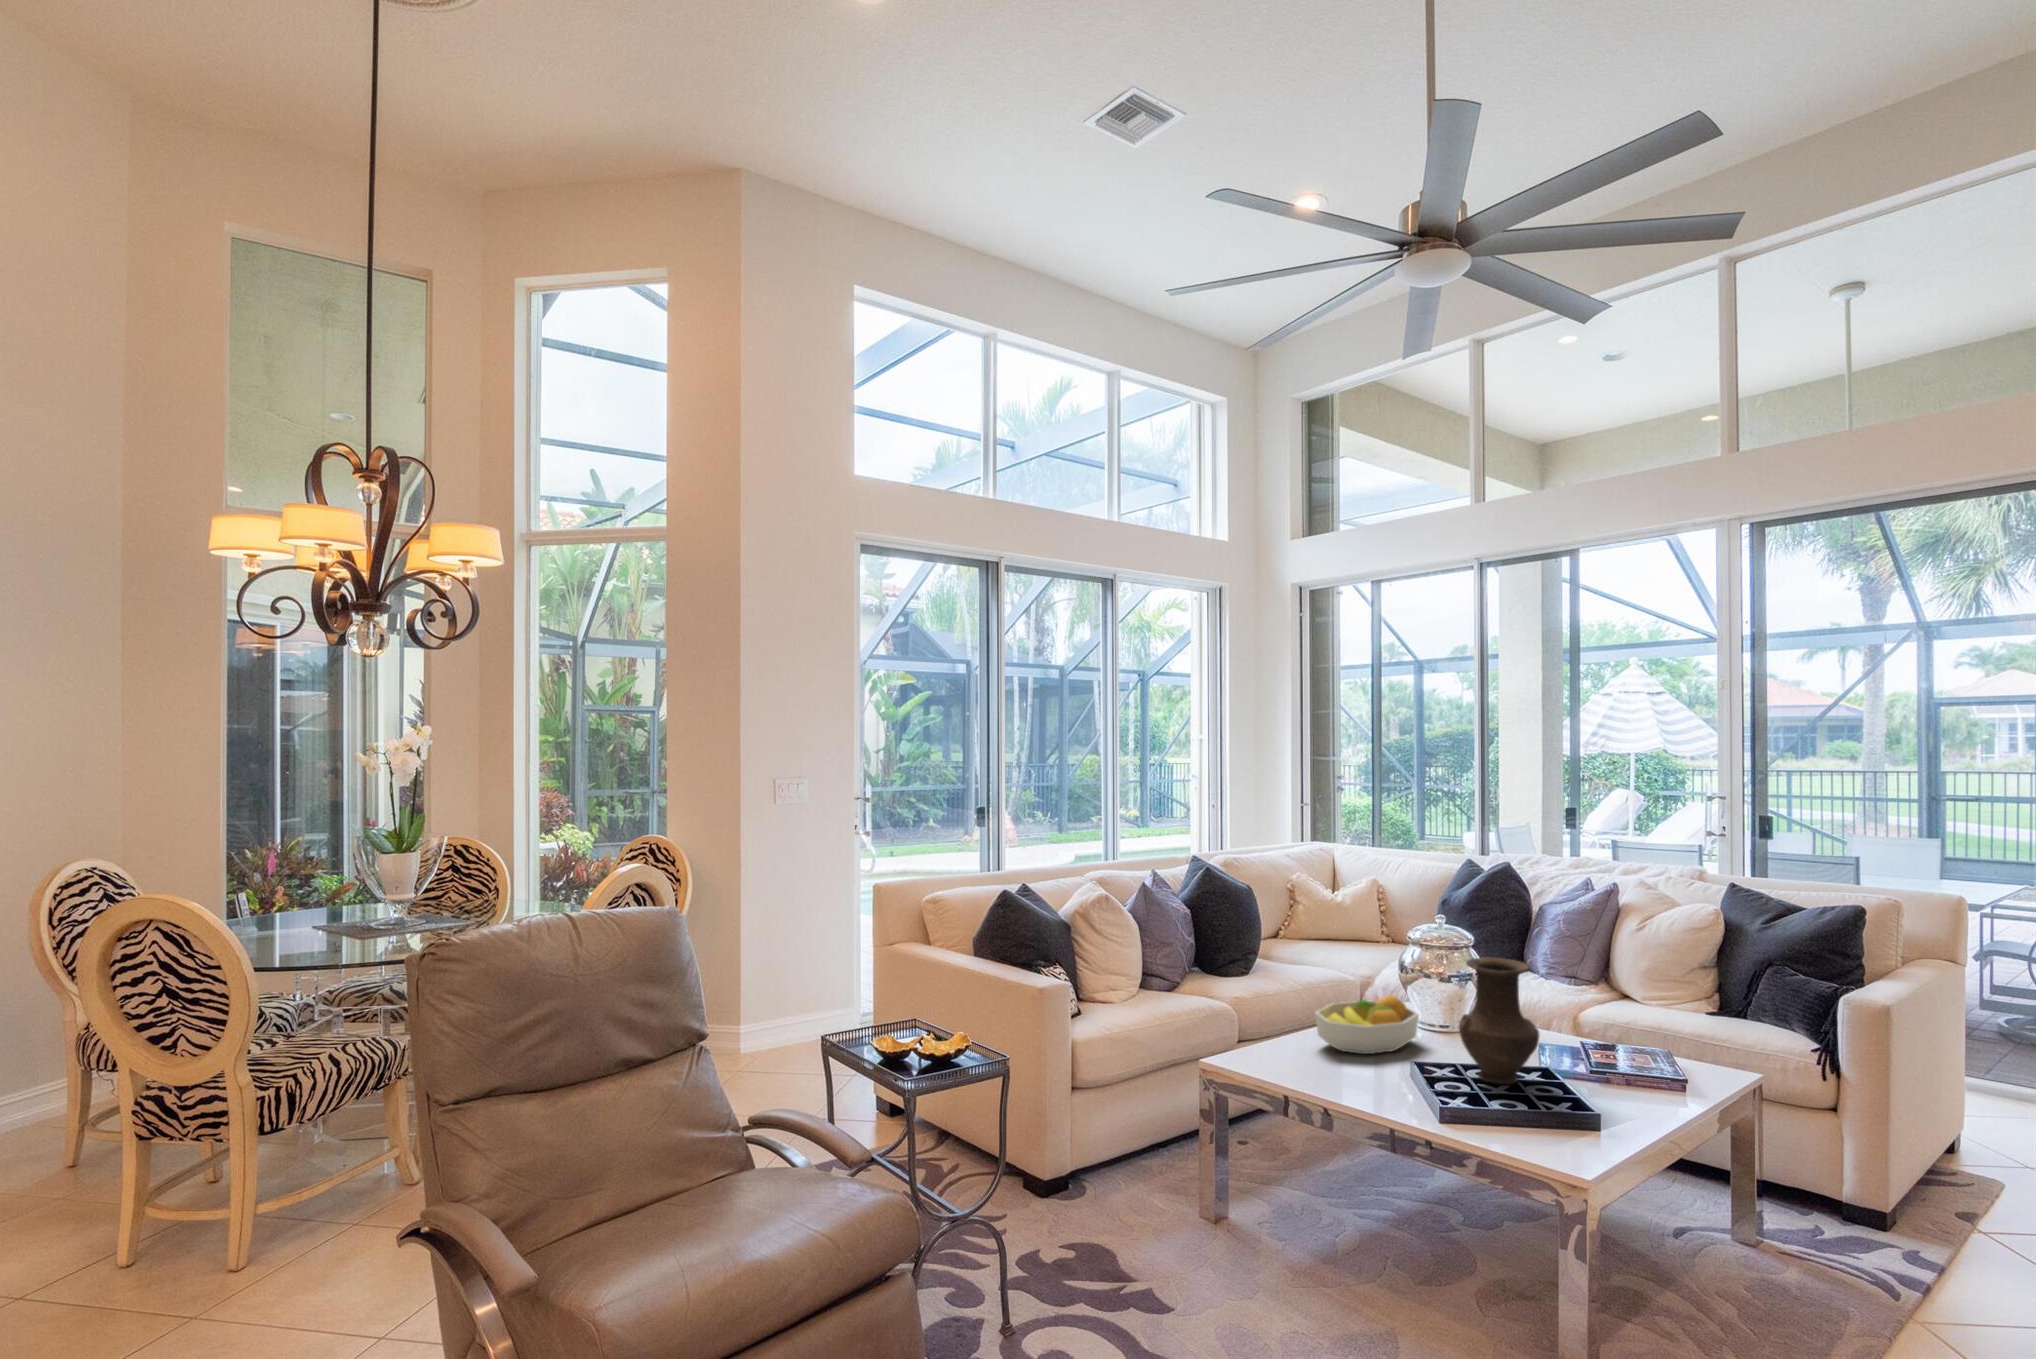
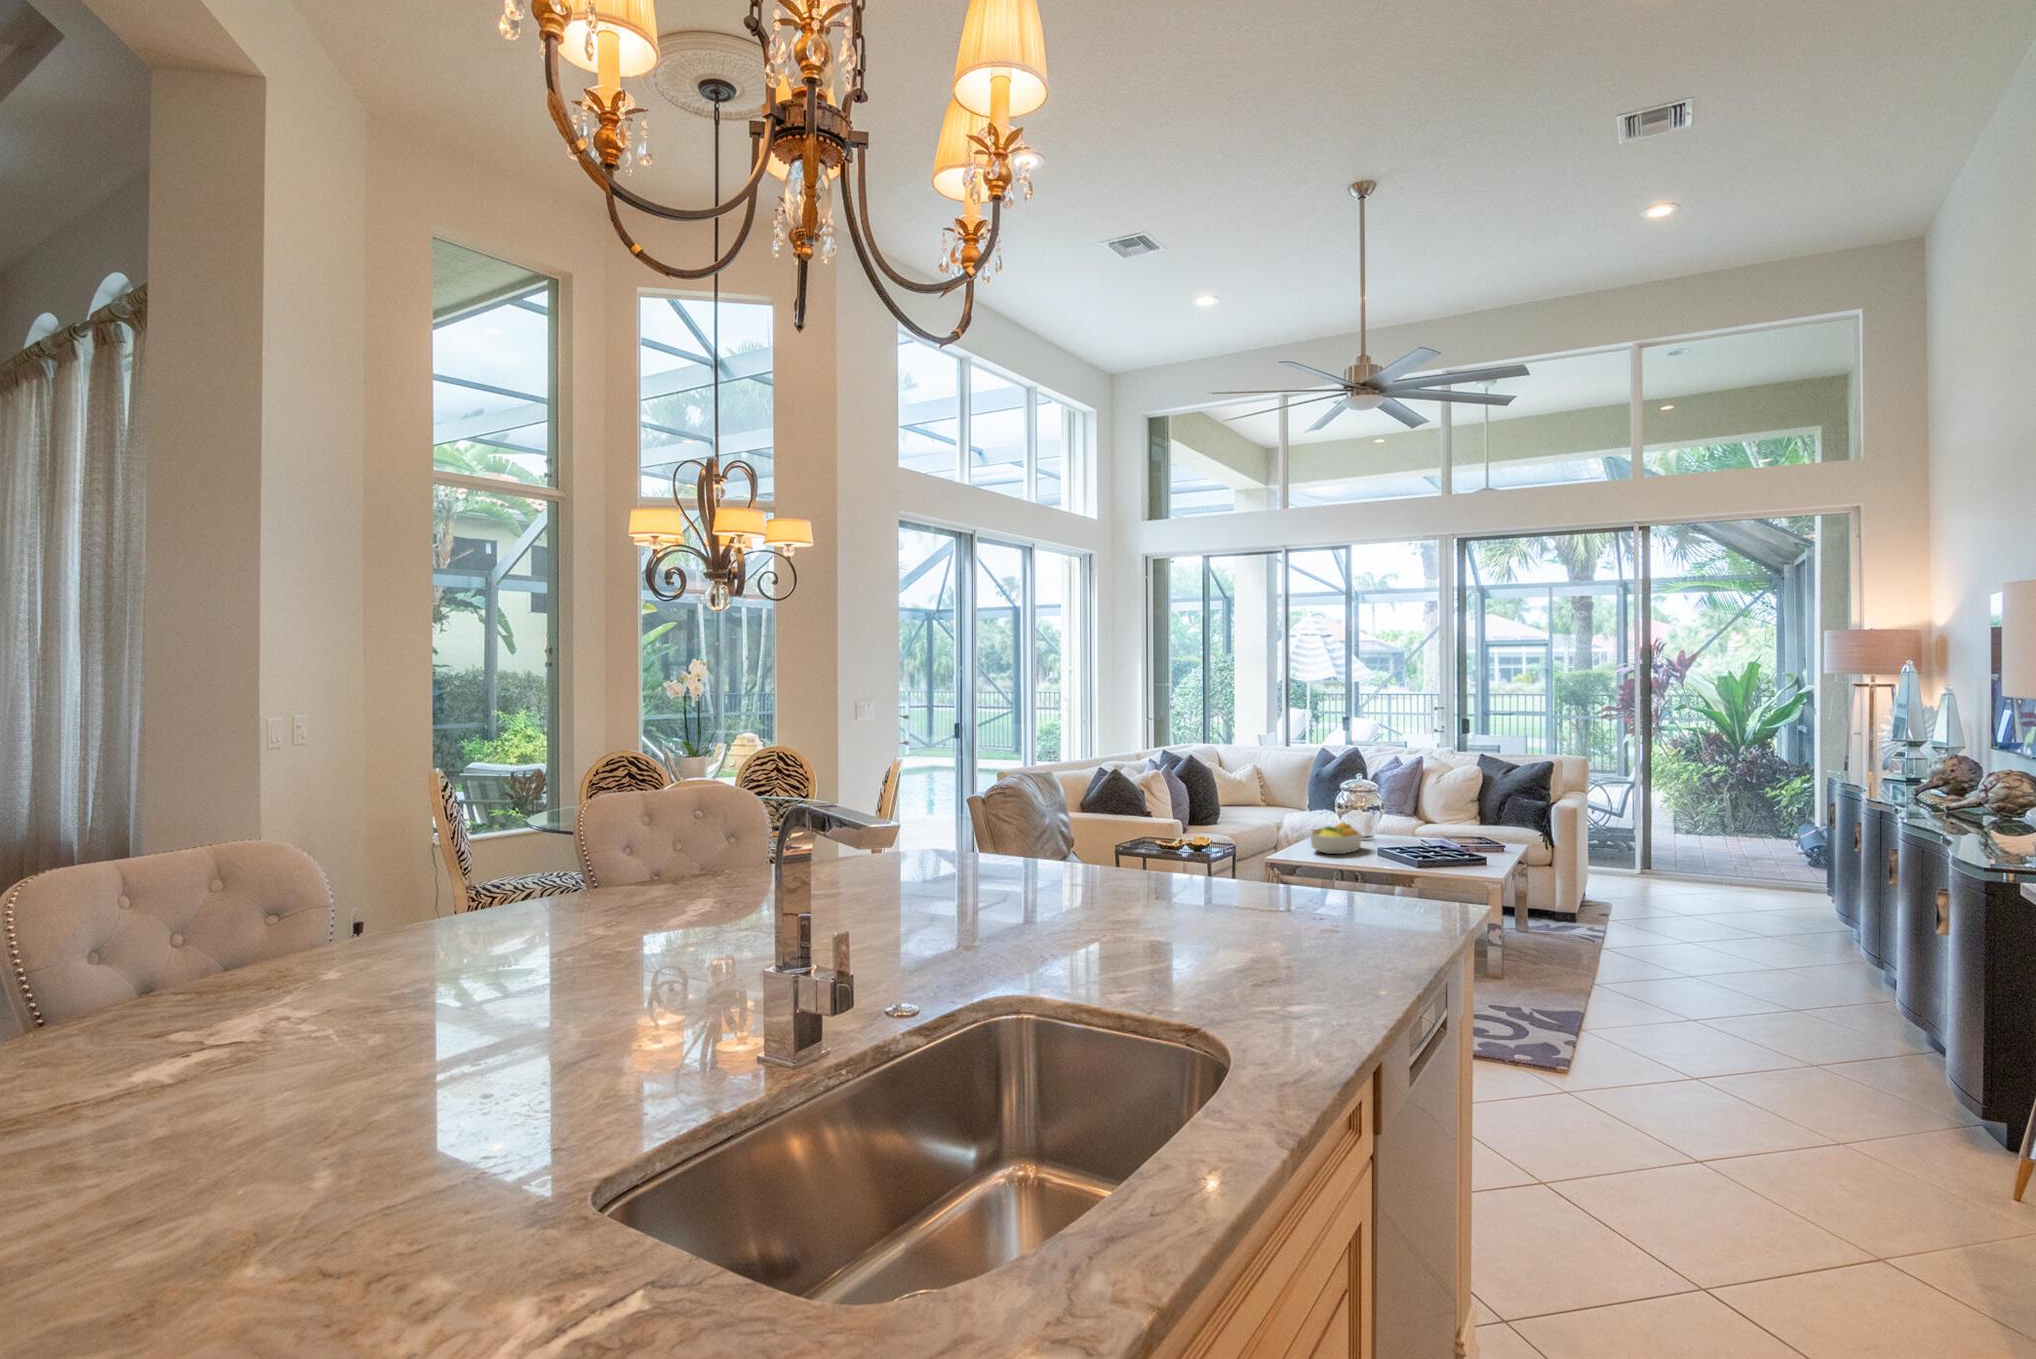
vase: present [1459,957,1539,1084] -> none [1406,792,1449,857]

